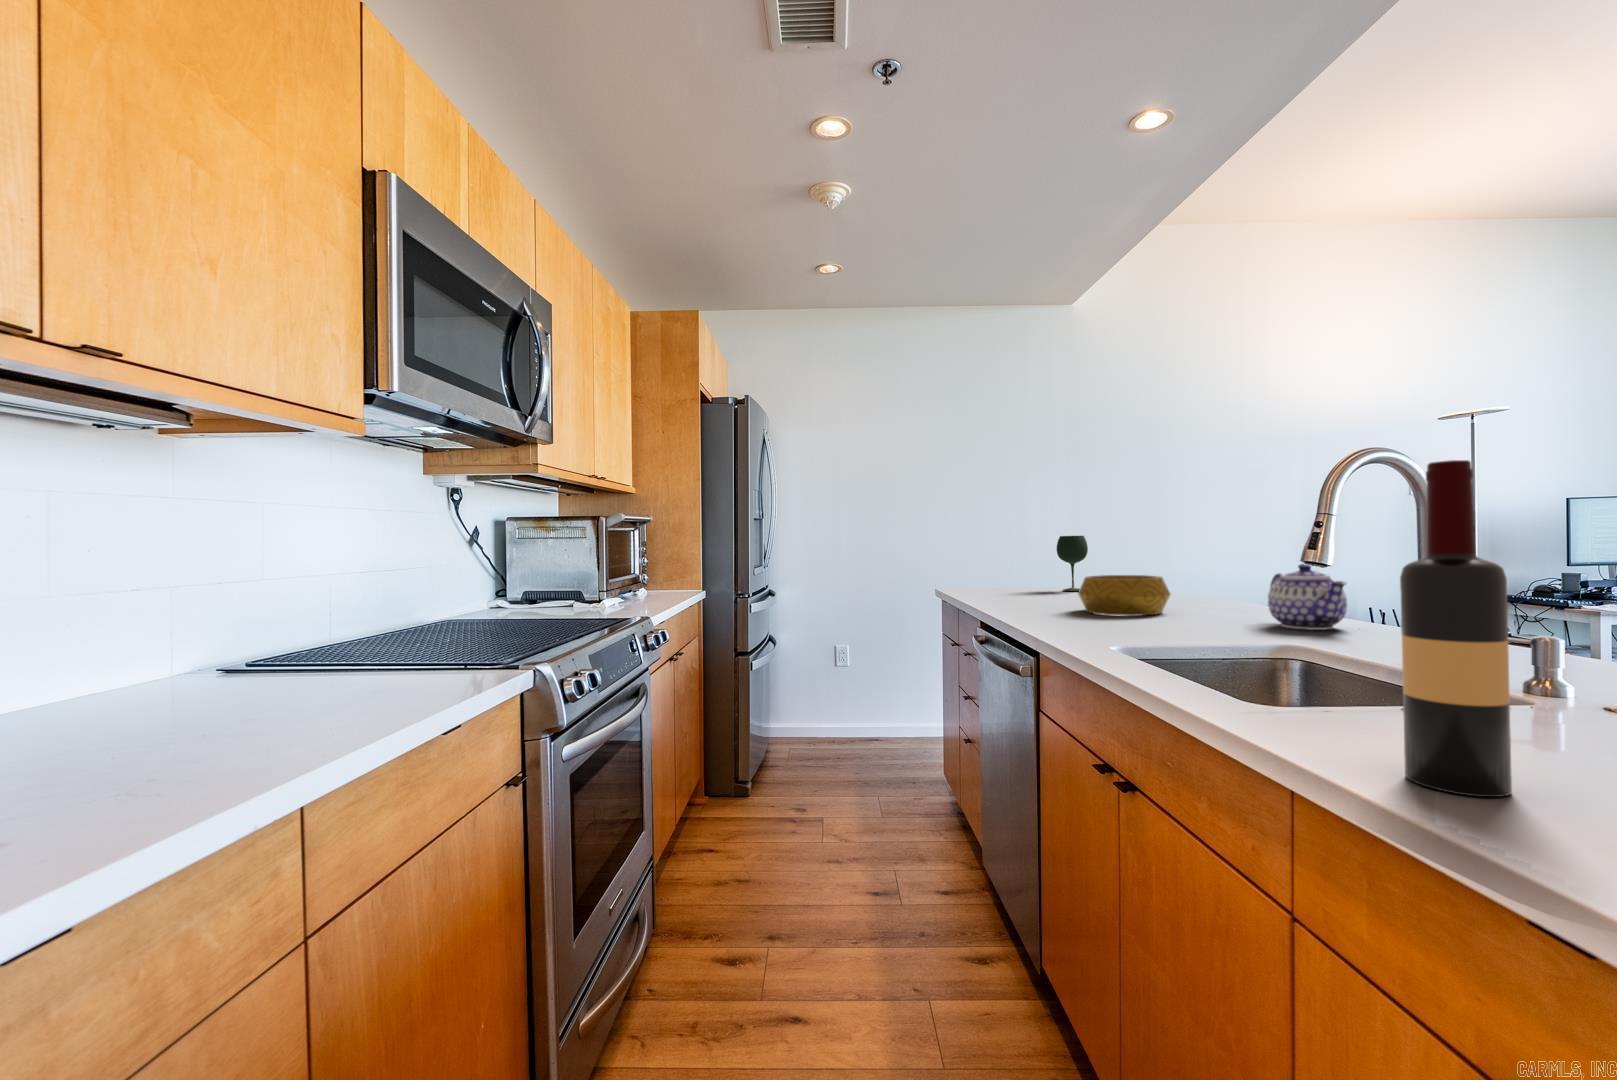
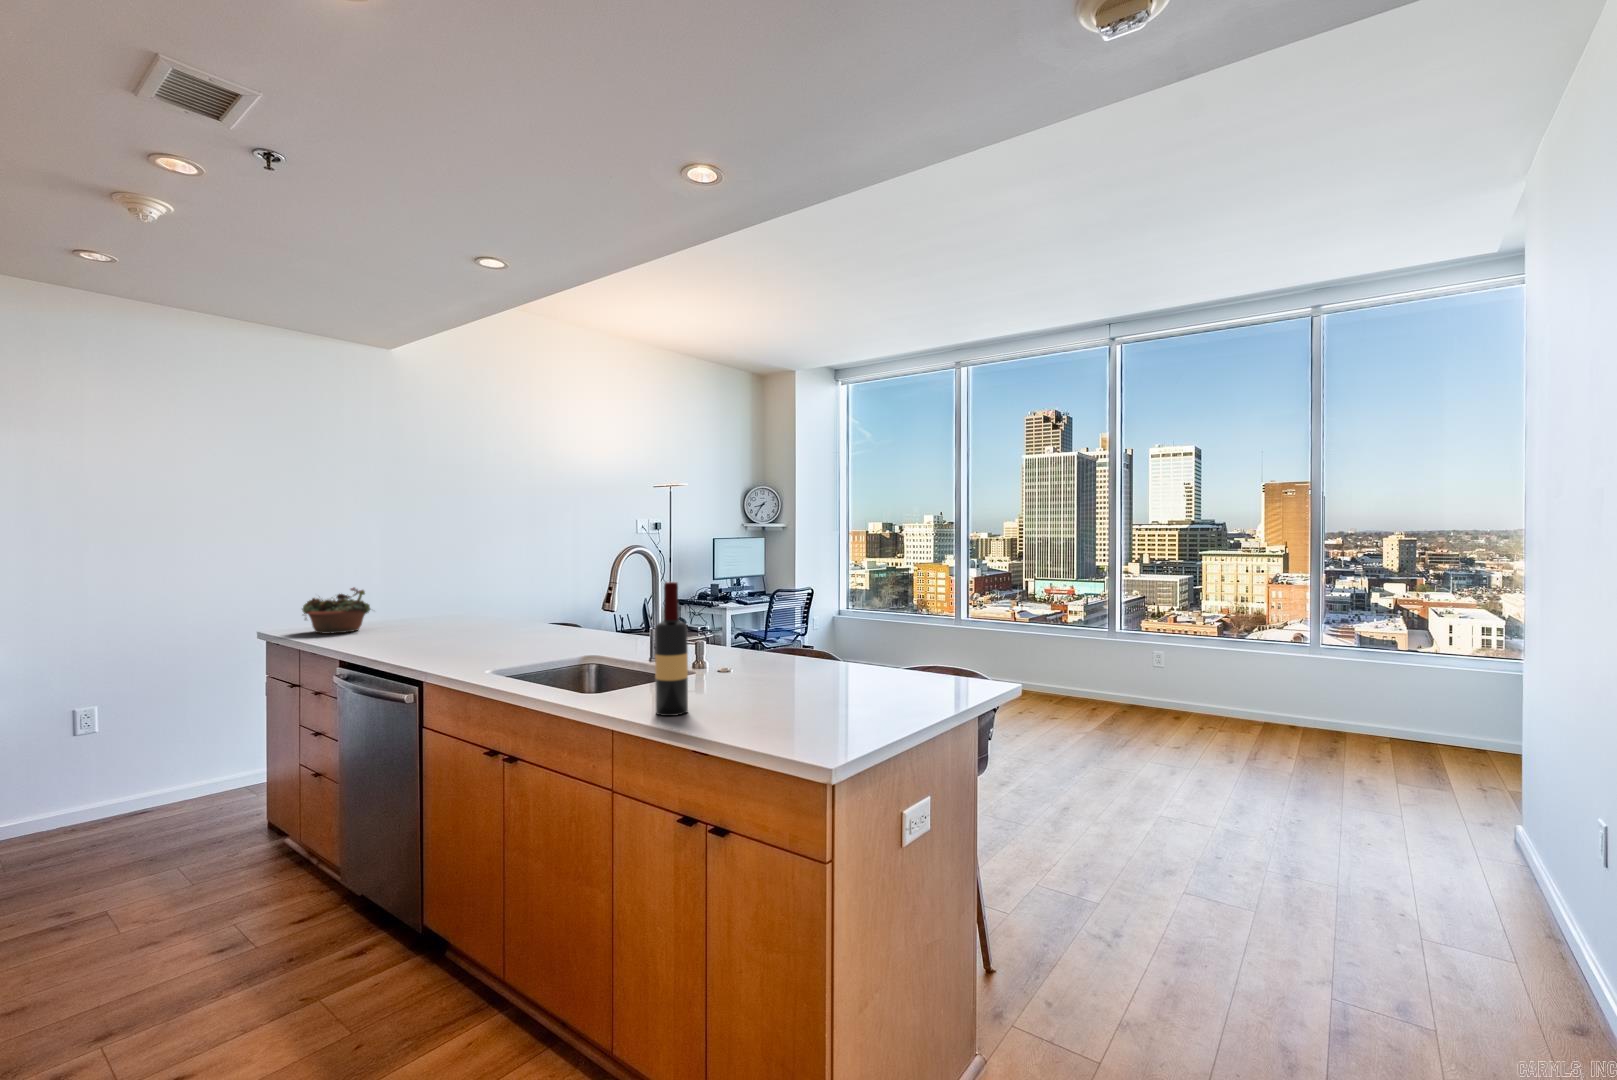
wine glass: present [1057,536,1088,591] -> none [396,574,426,623]
succulent planter: none [965,547,1030,595] -> present [302,587,371,634]
teapot: present [1268,564,1347,630] -> none [574,602,618,644]
decorative bowl: present [1078,575,1170,616] -> none [436,611,508,645]

